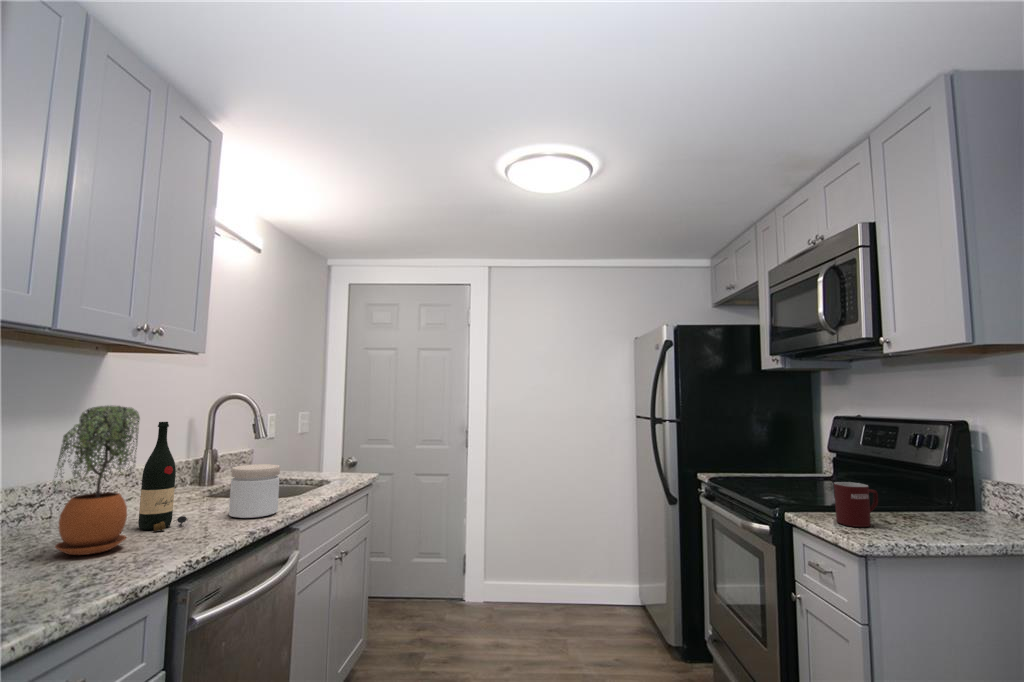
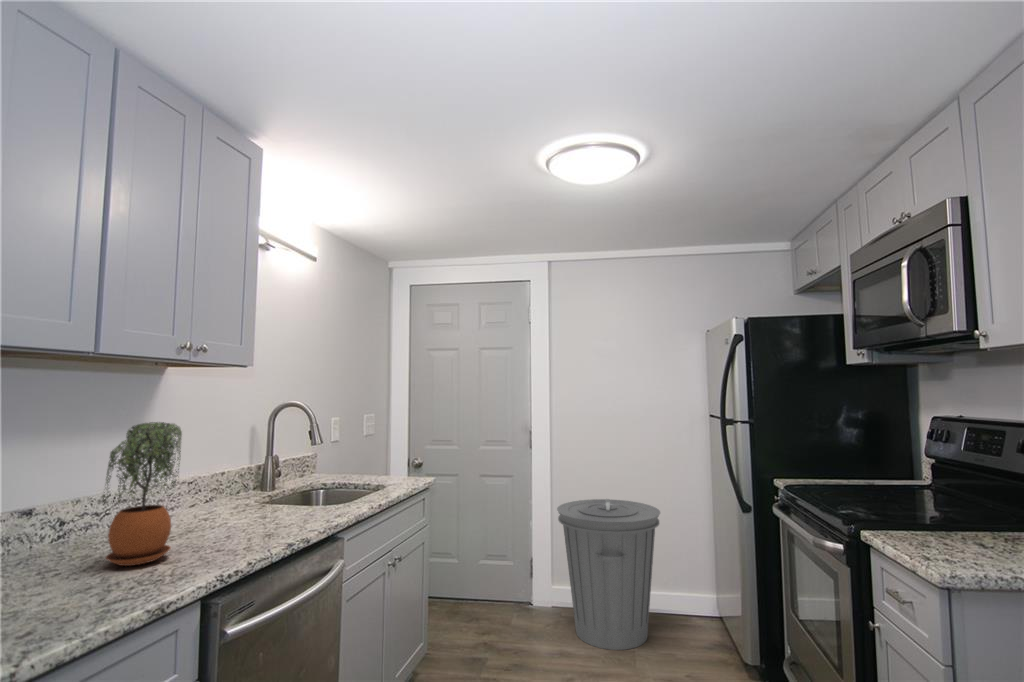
wine bottle: present [138,422,188,531] -> none [189,435,235,541]
jar: present [229,464,280,518] -> none [275,473,322,527]
mug: present [834,482,878,527] -> none [920,499,977,553]
trash can: none [500,495,599,640] -> present [557,499,660,650]

